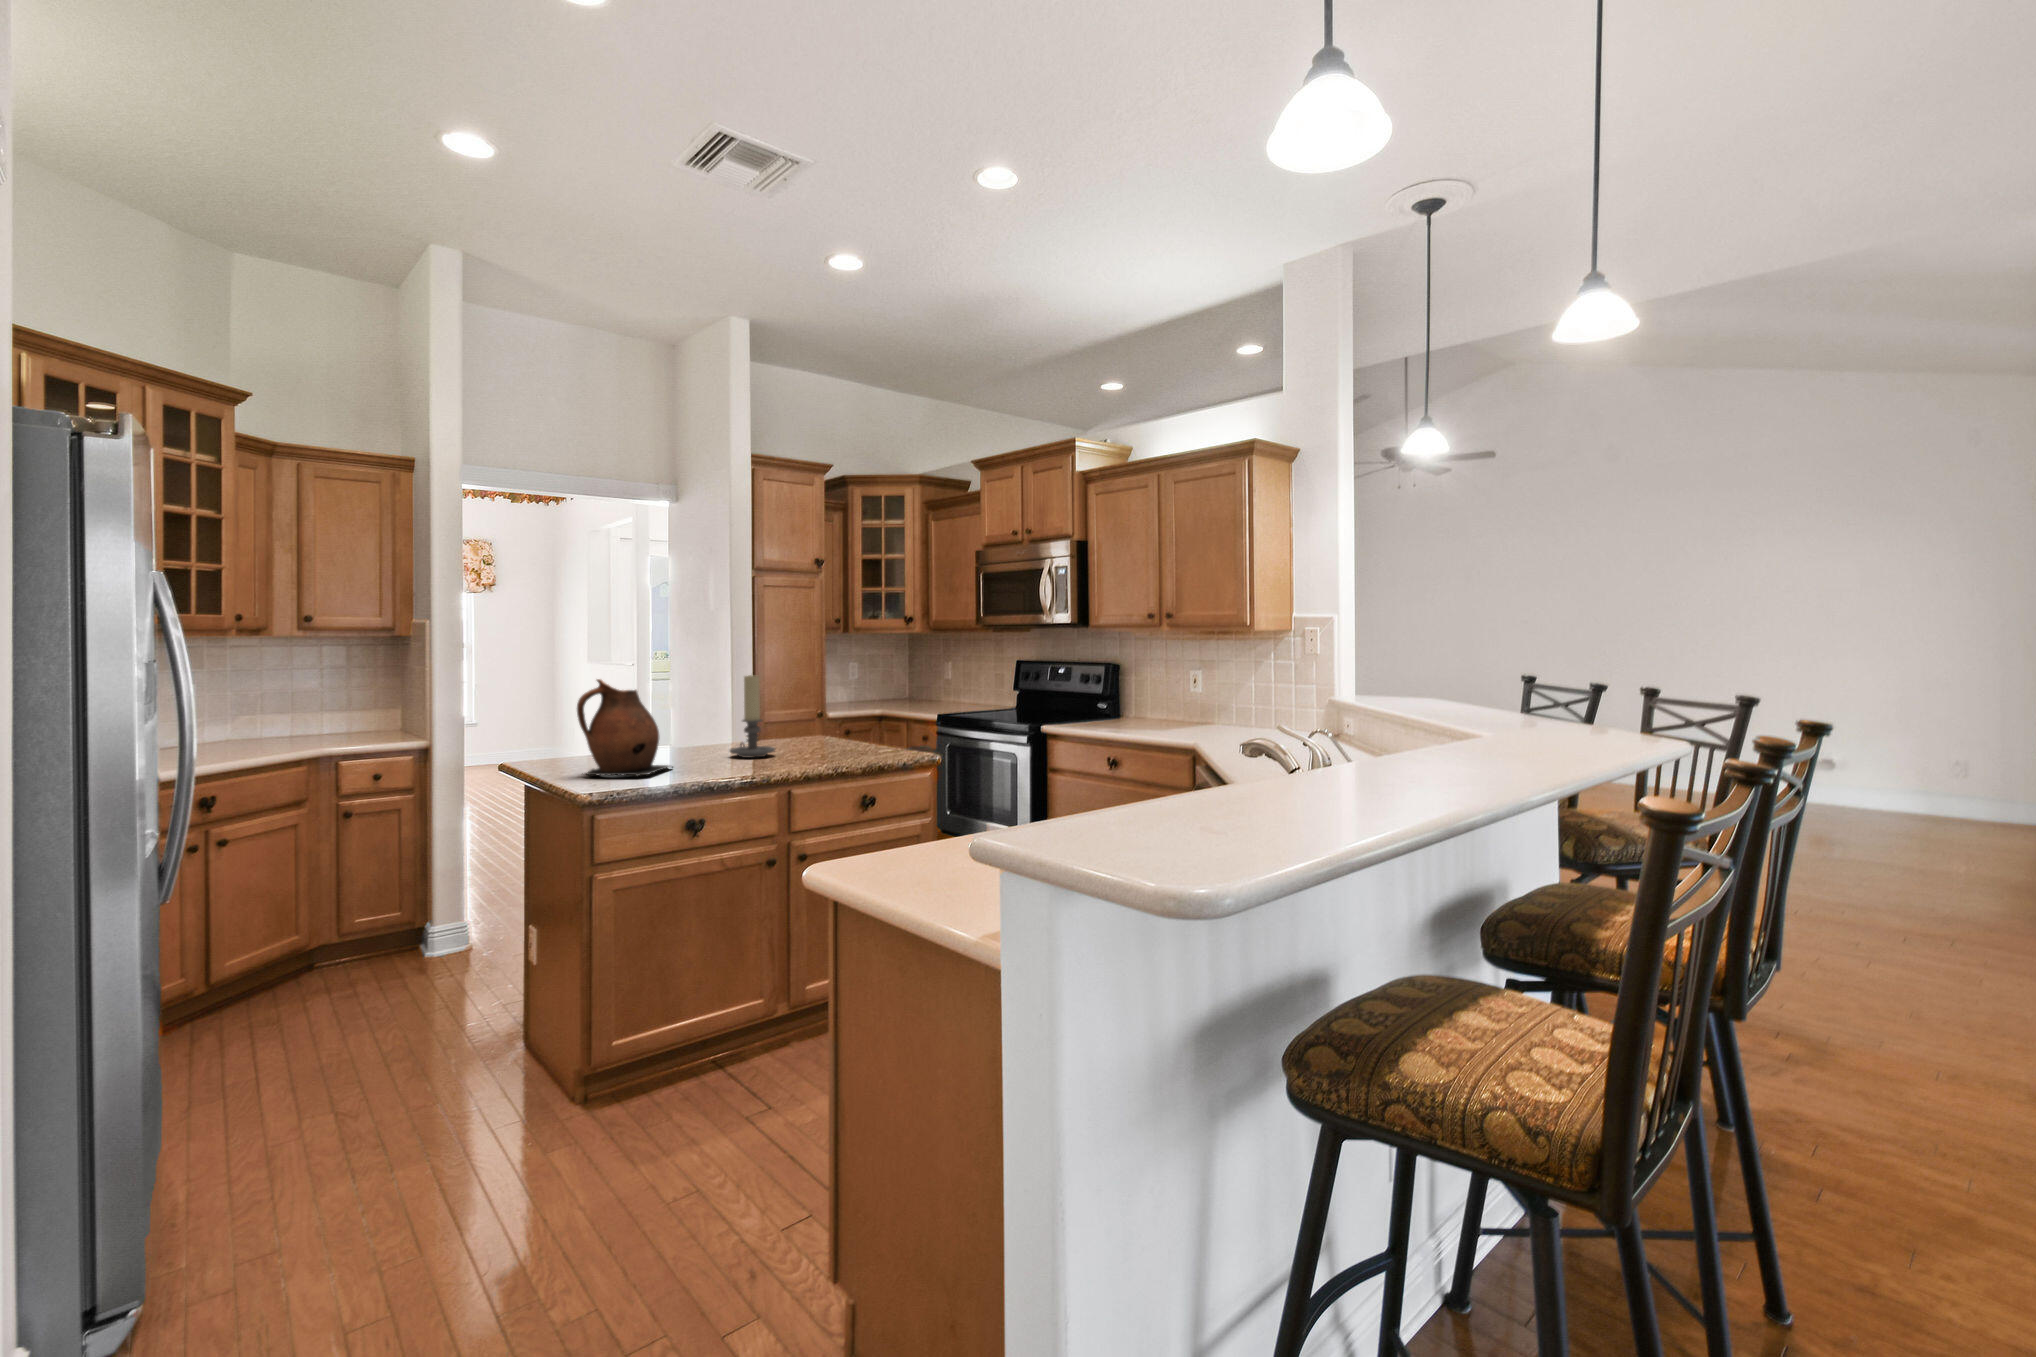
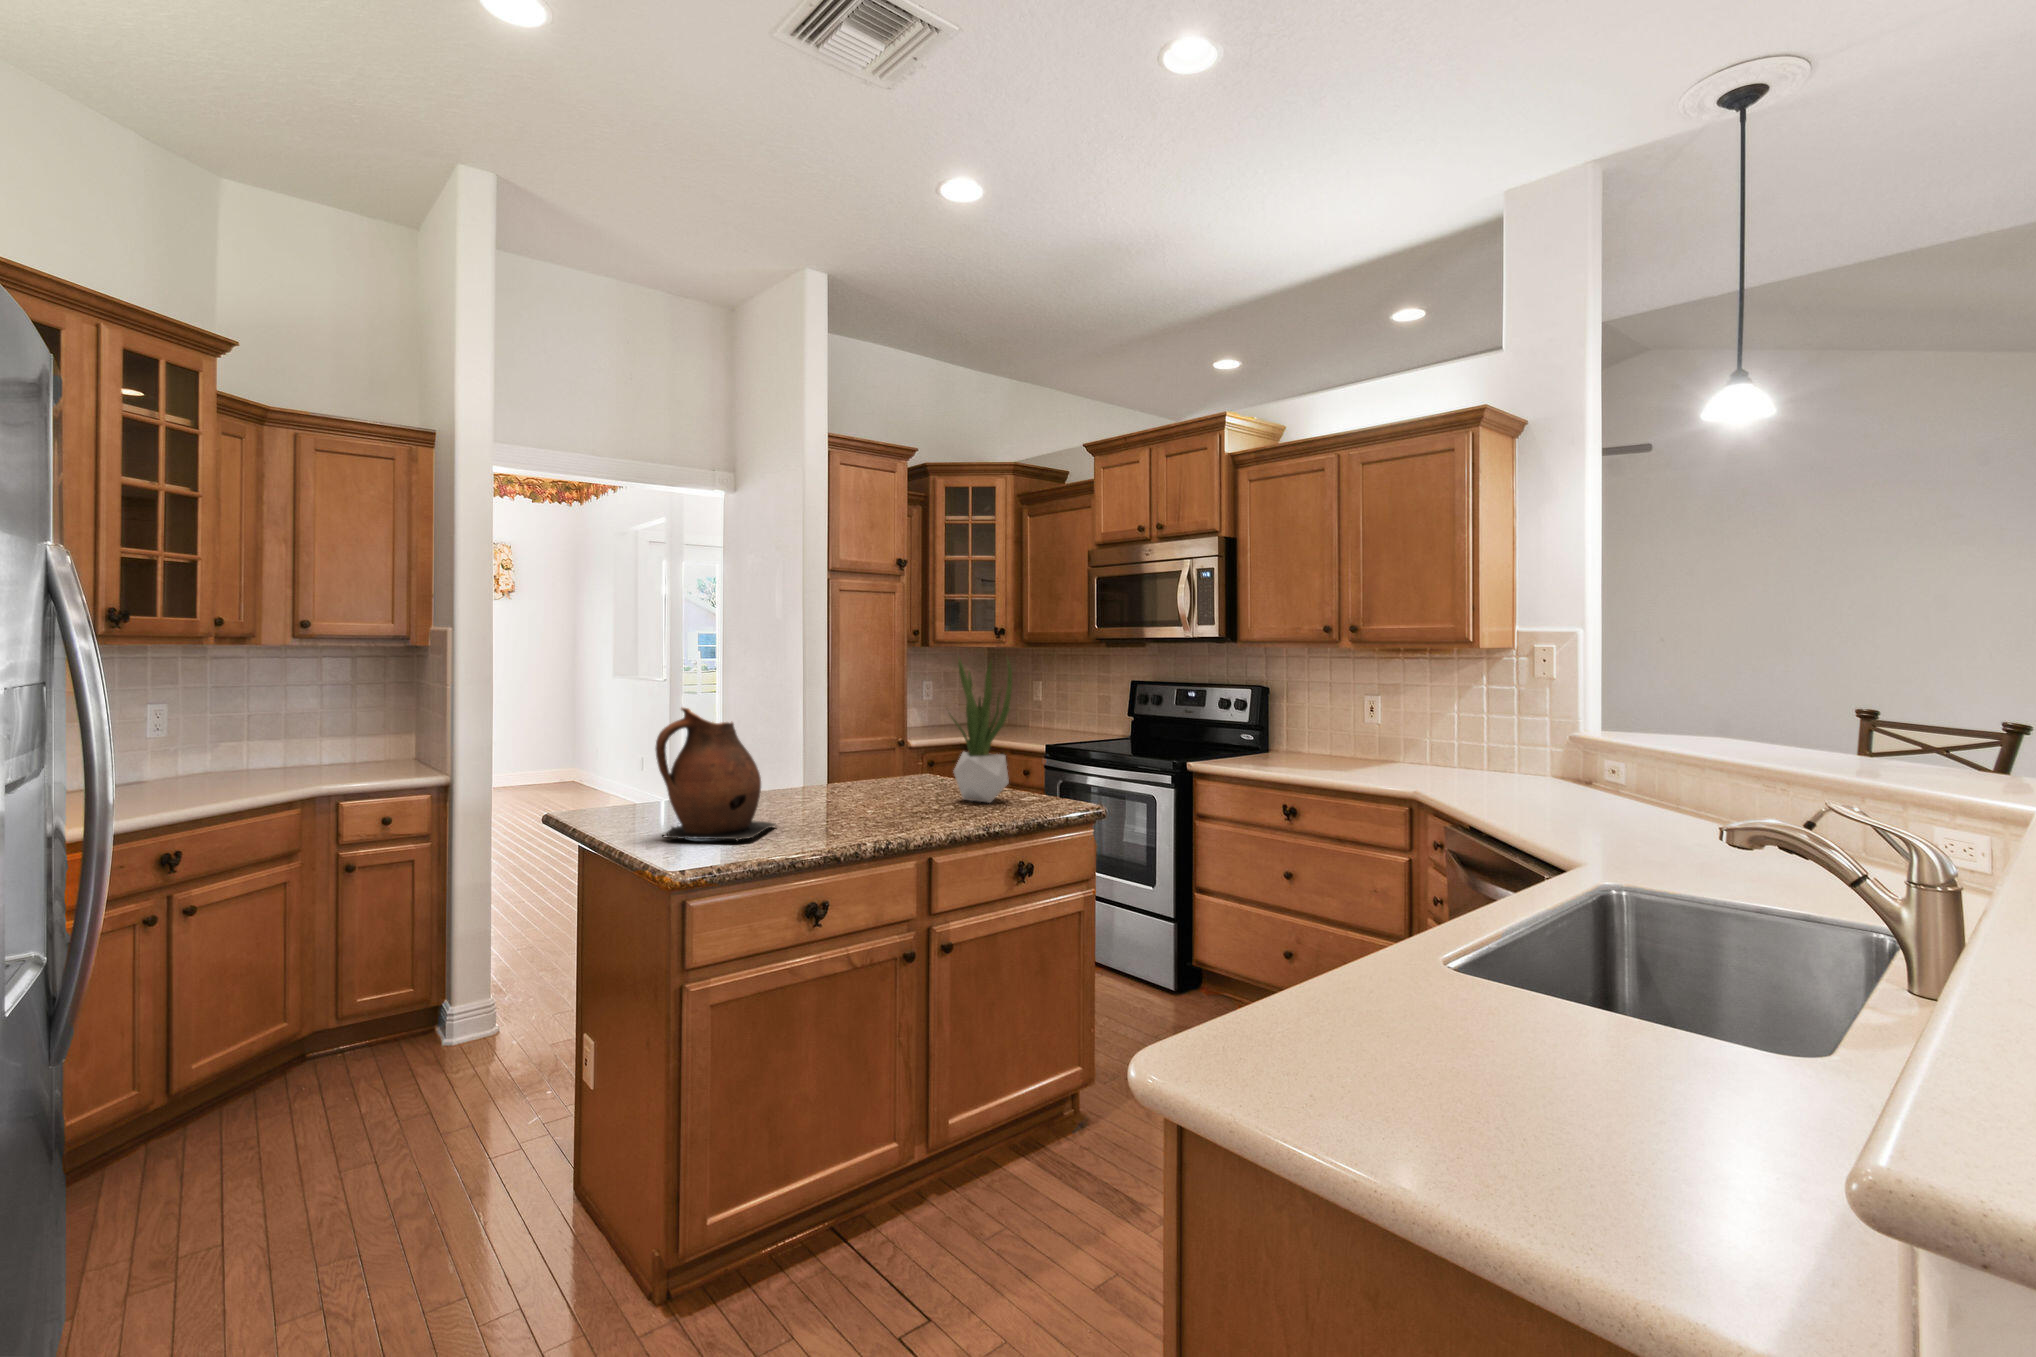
potted plant: none [815,639,869,753] -> present [950,657,1012,803]
candle holder: present [730,675,775,758] -> none [838,700,896,809]

